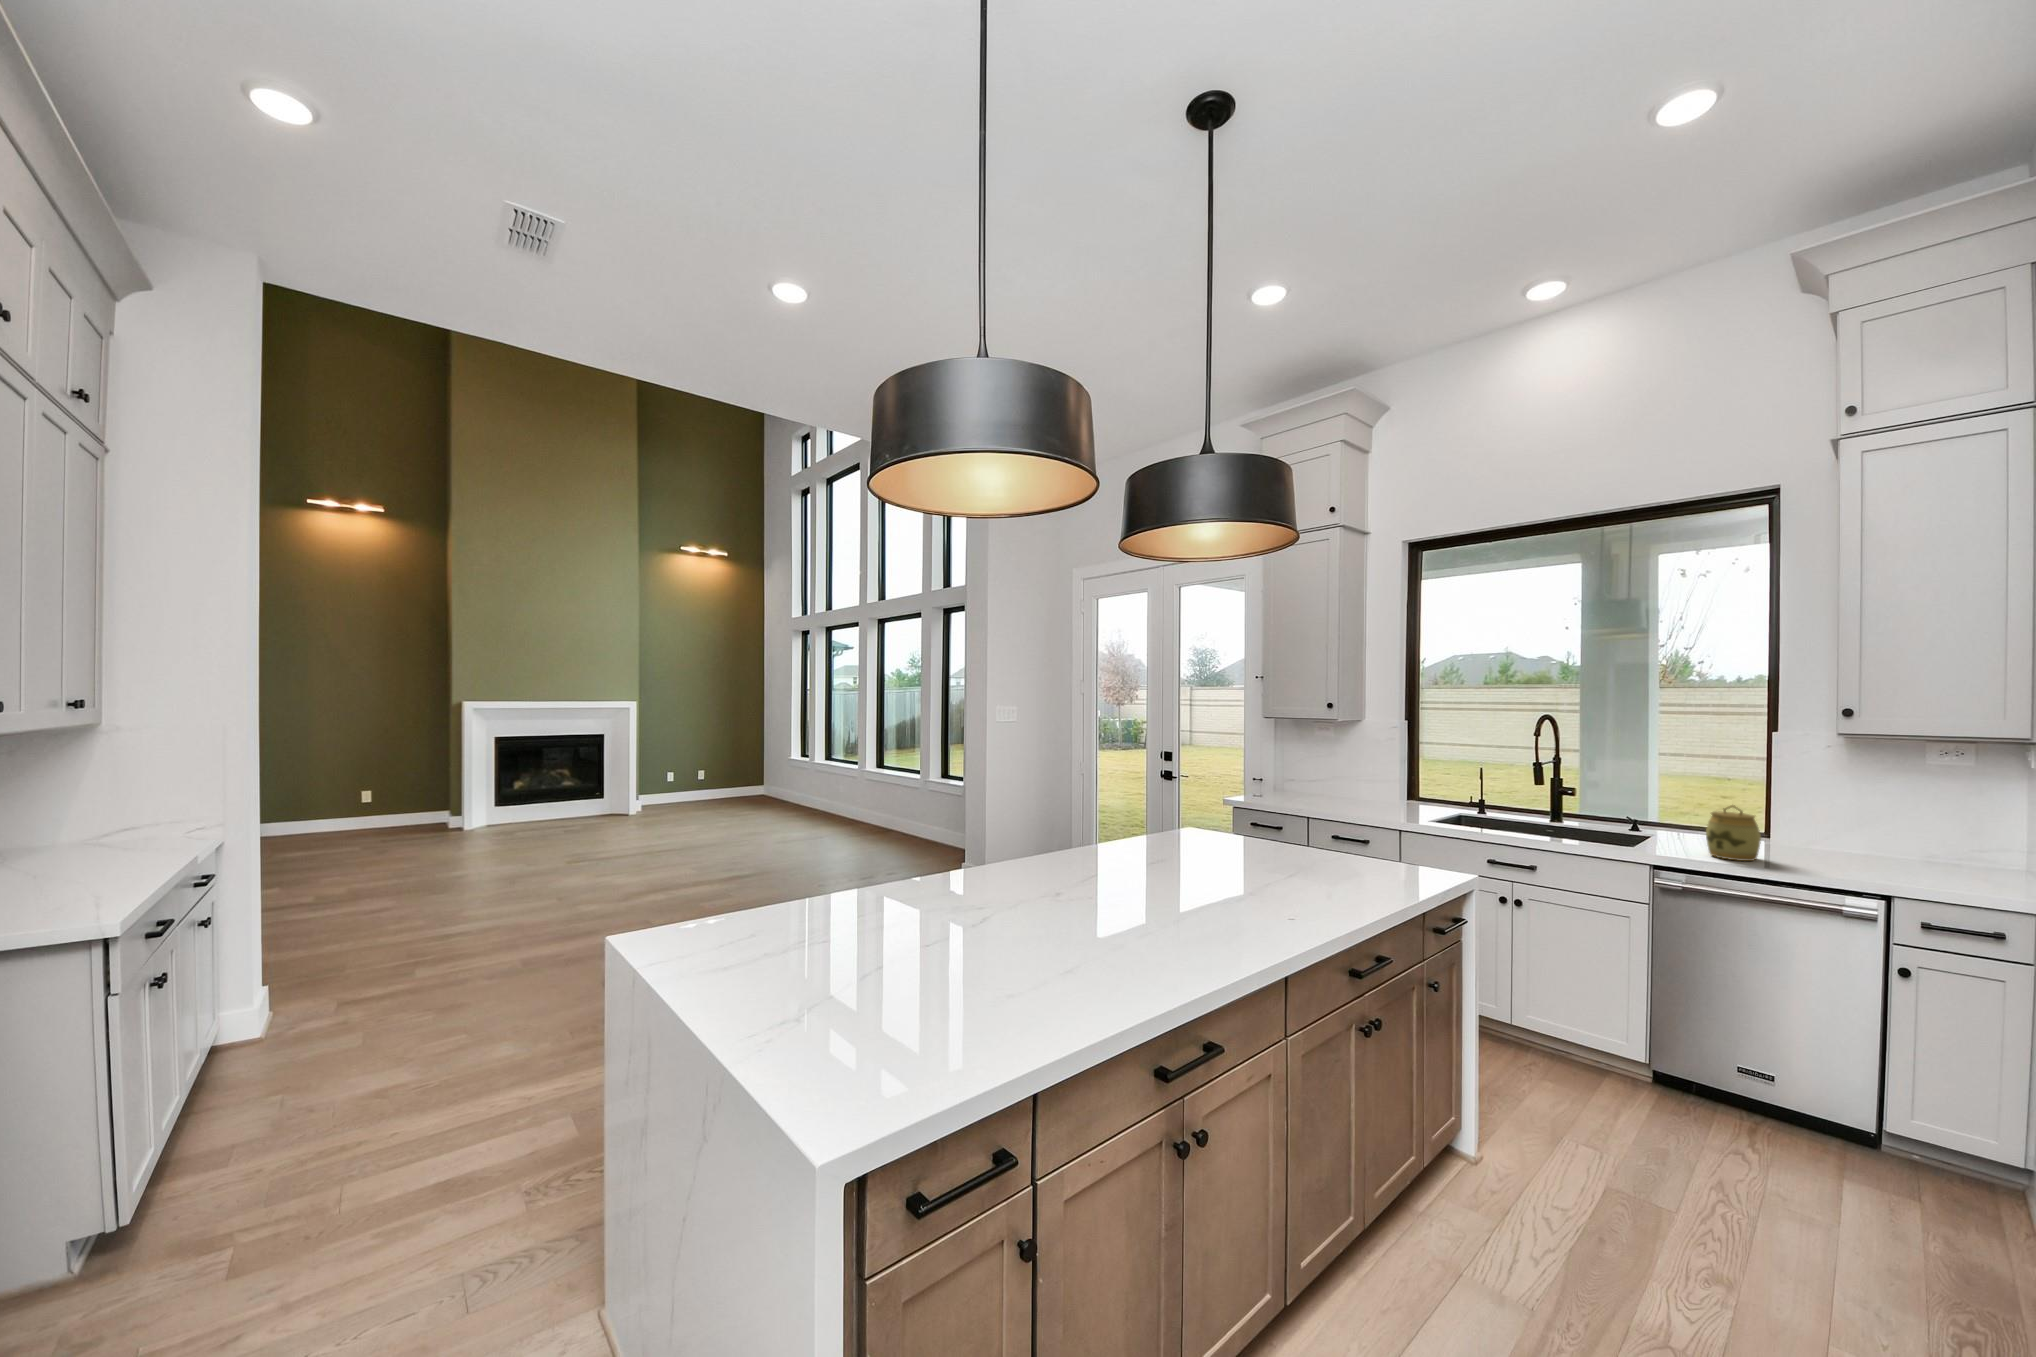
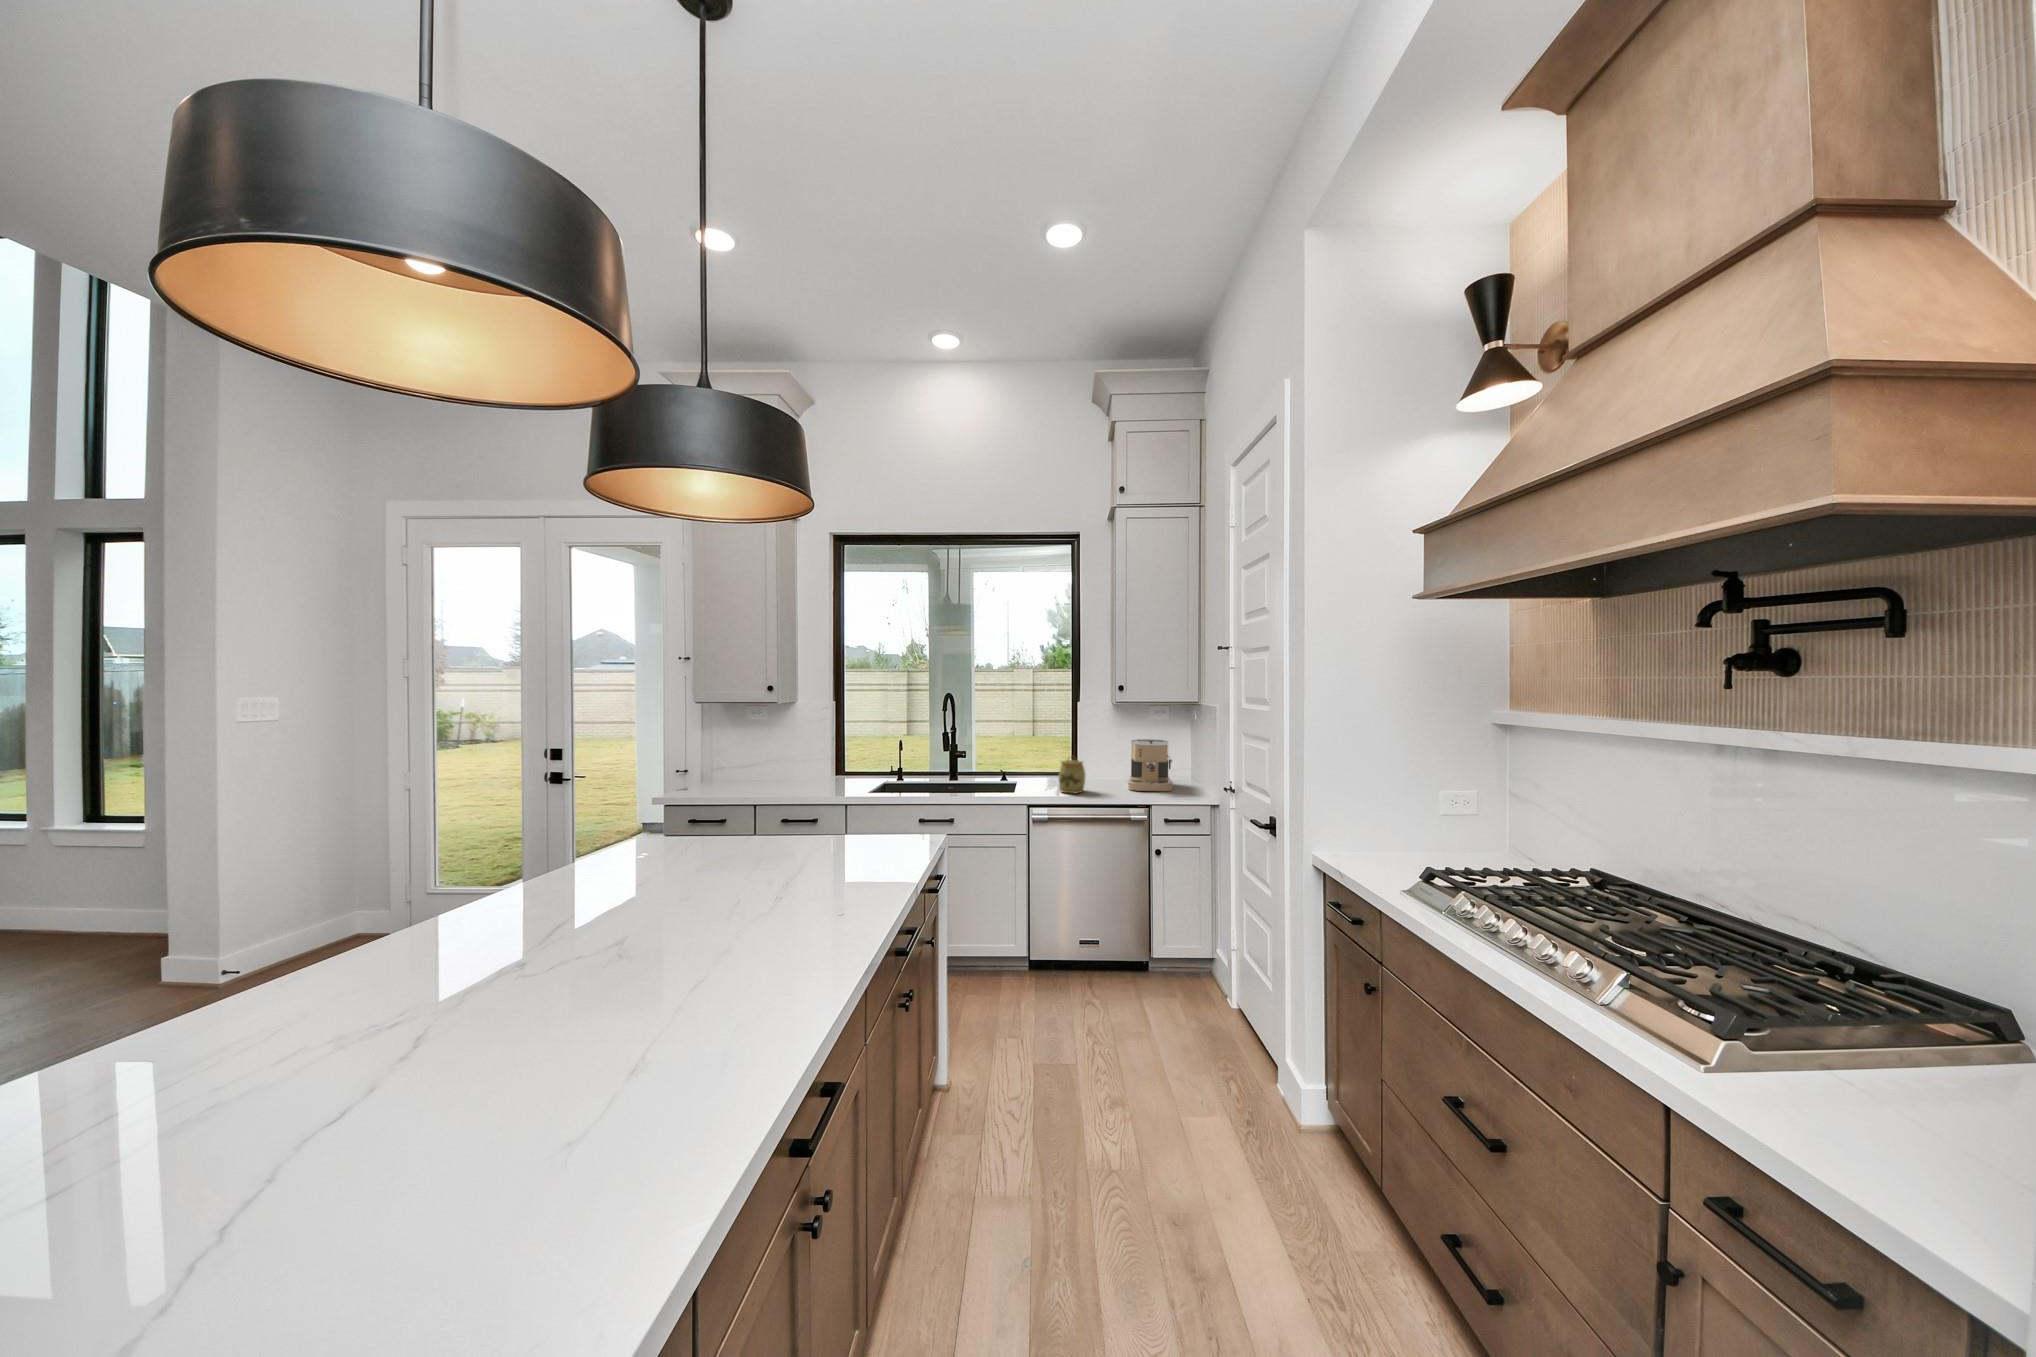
coffee maker: none [1852,792,1963,883] -> present [1128,739,1173,791]

